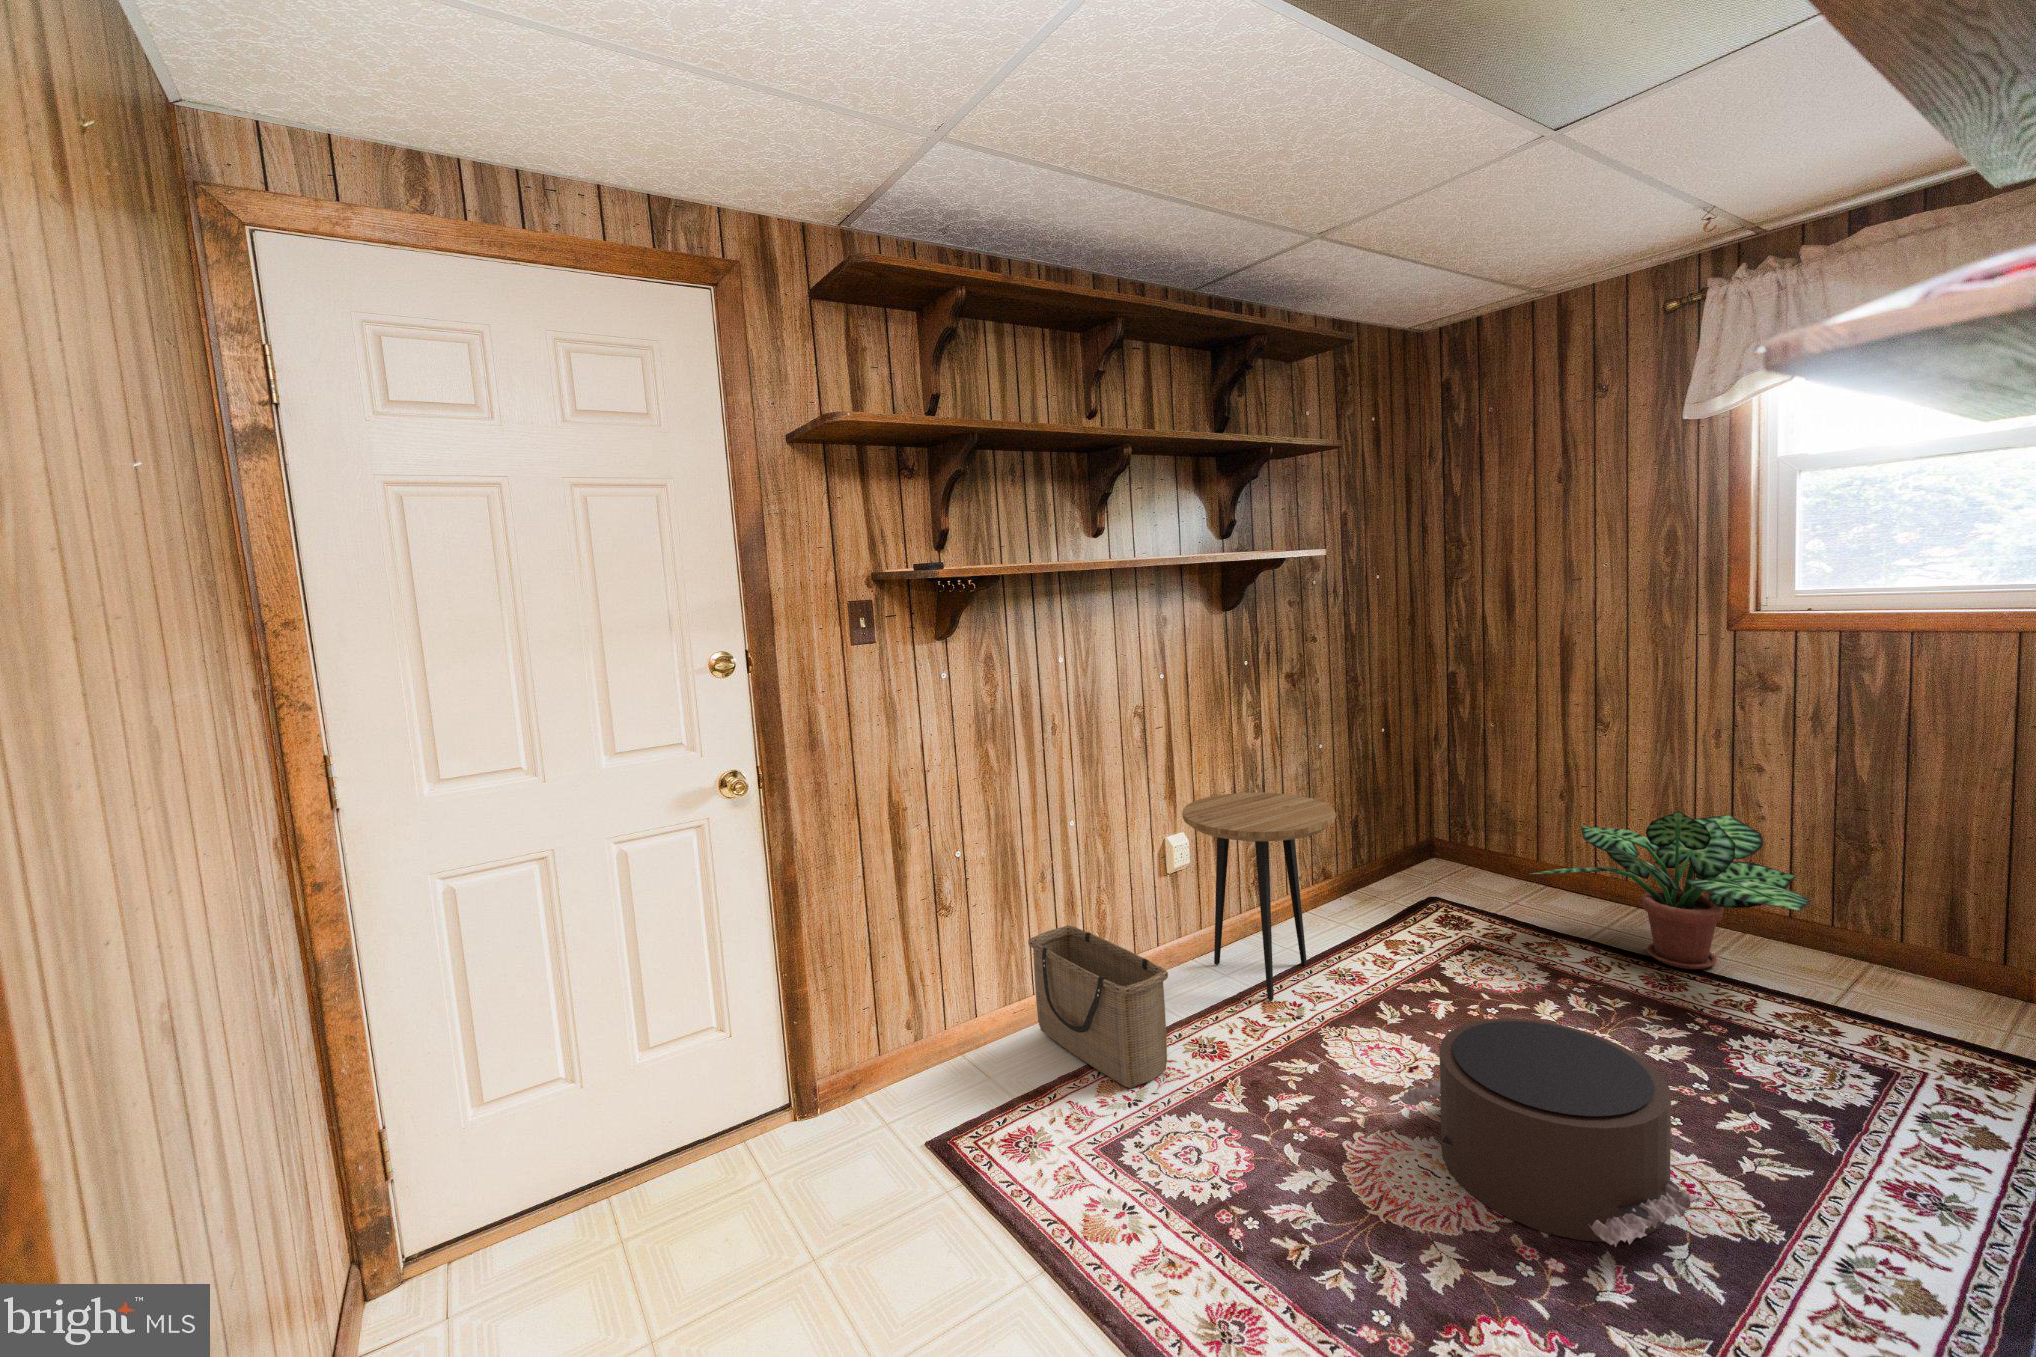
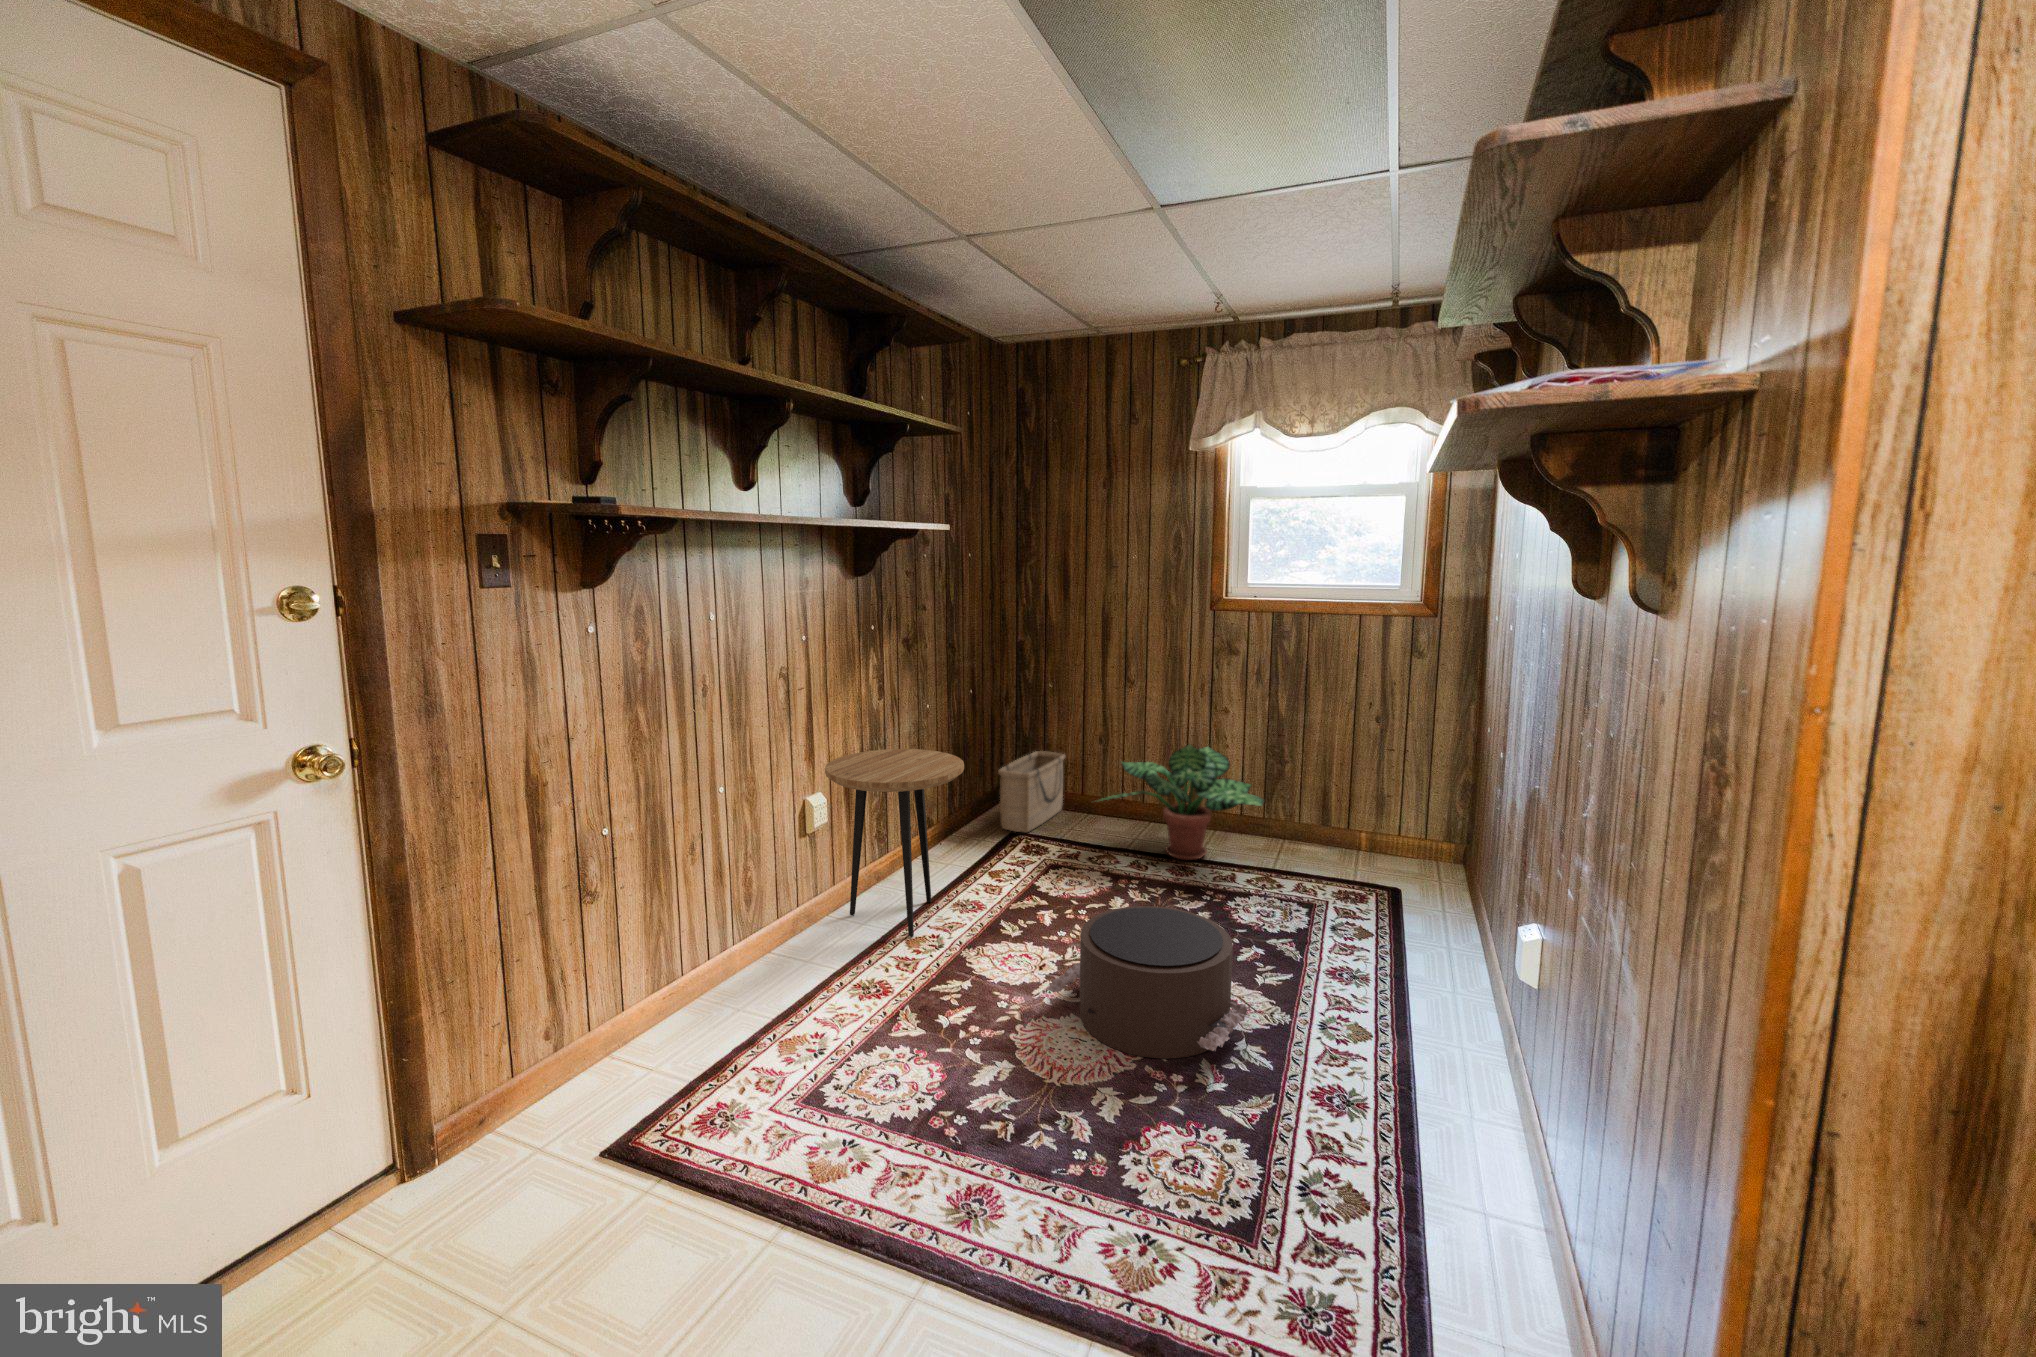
basket: present [1028,926,1168,1088] -> present [998,751,1065,832]

